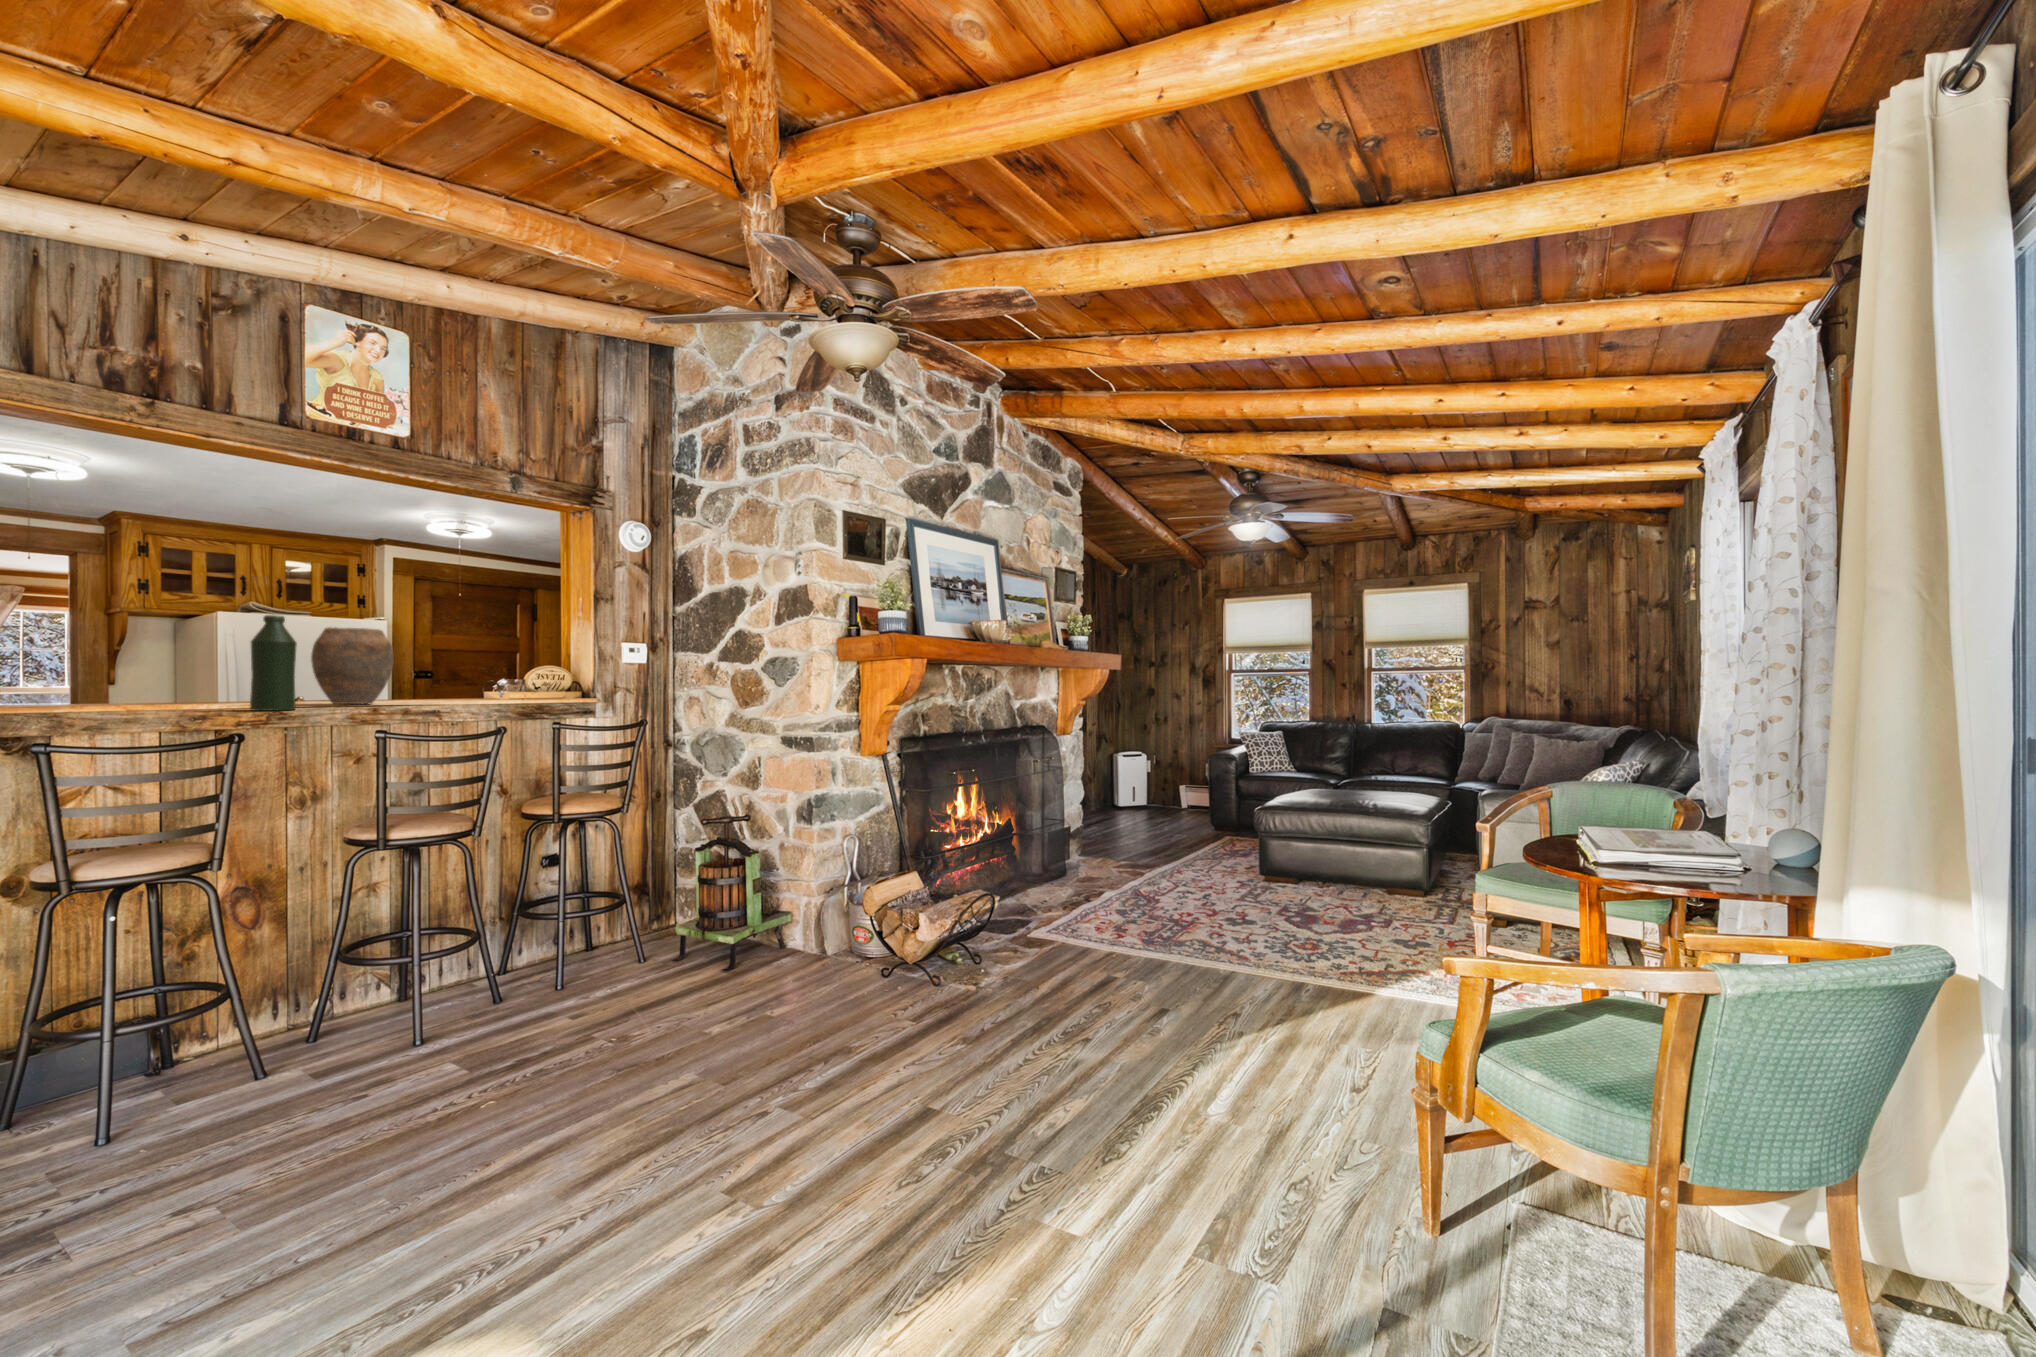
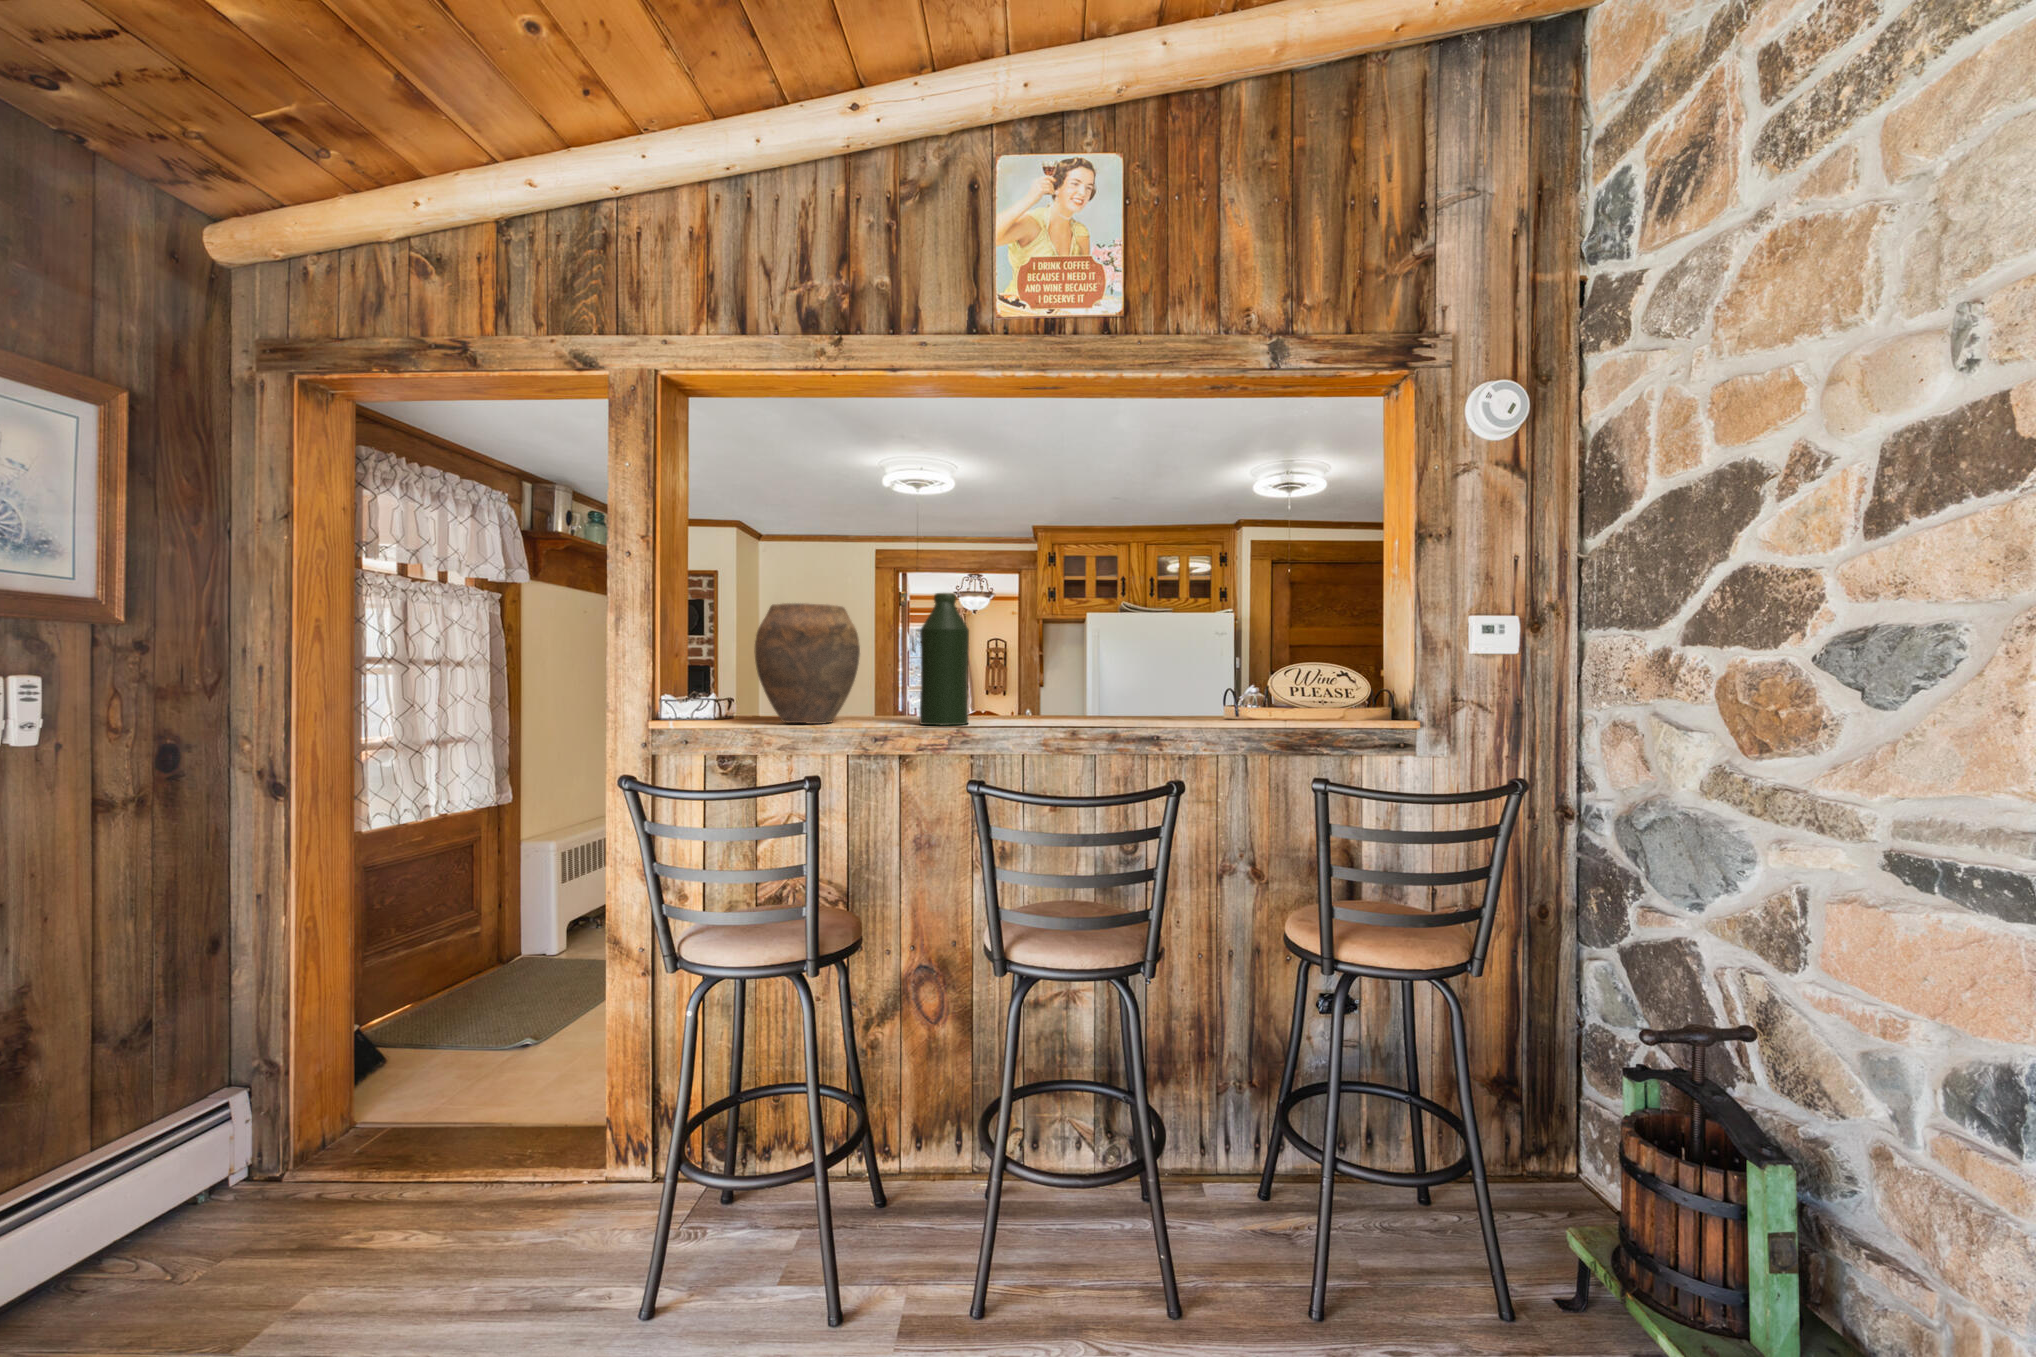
vase: present [311,627,394,704] -> present [754,603,860,724]

